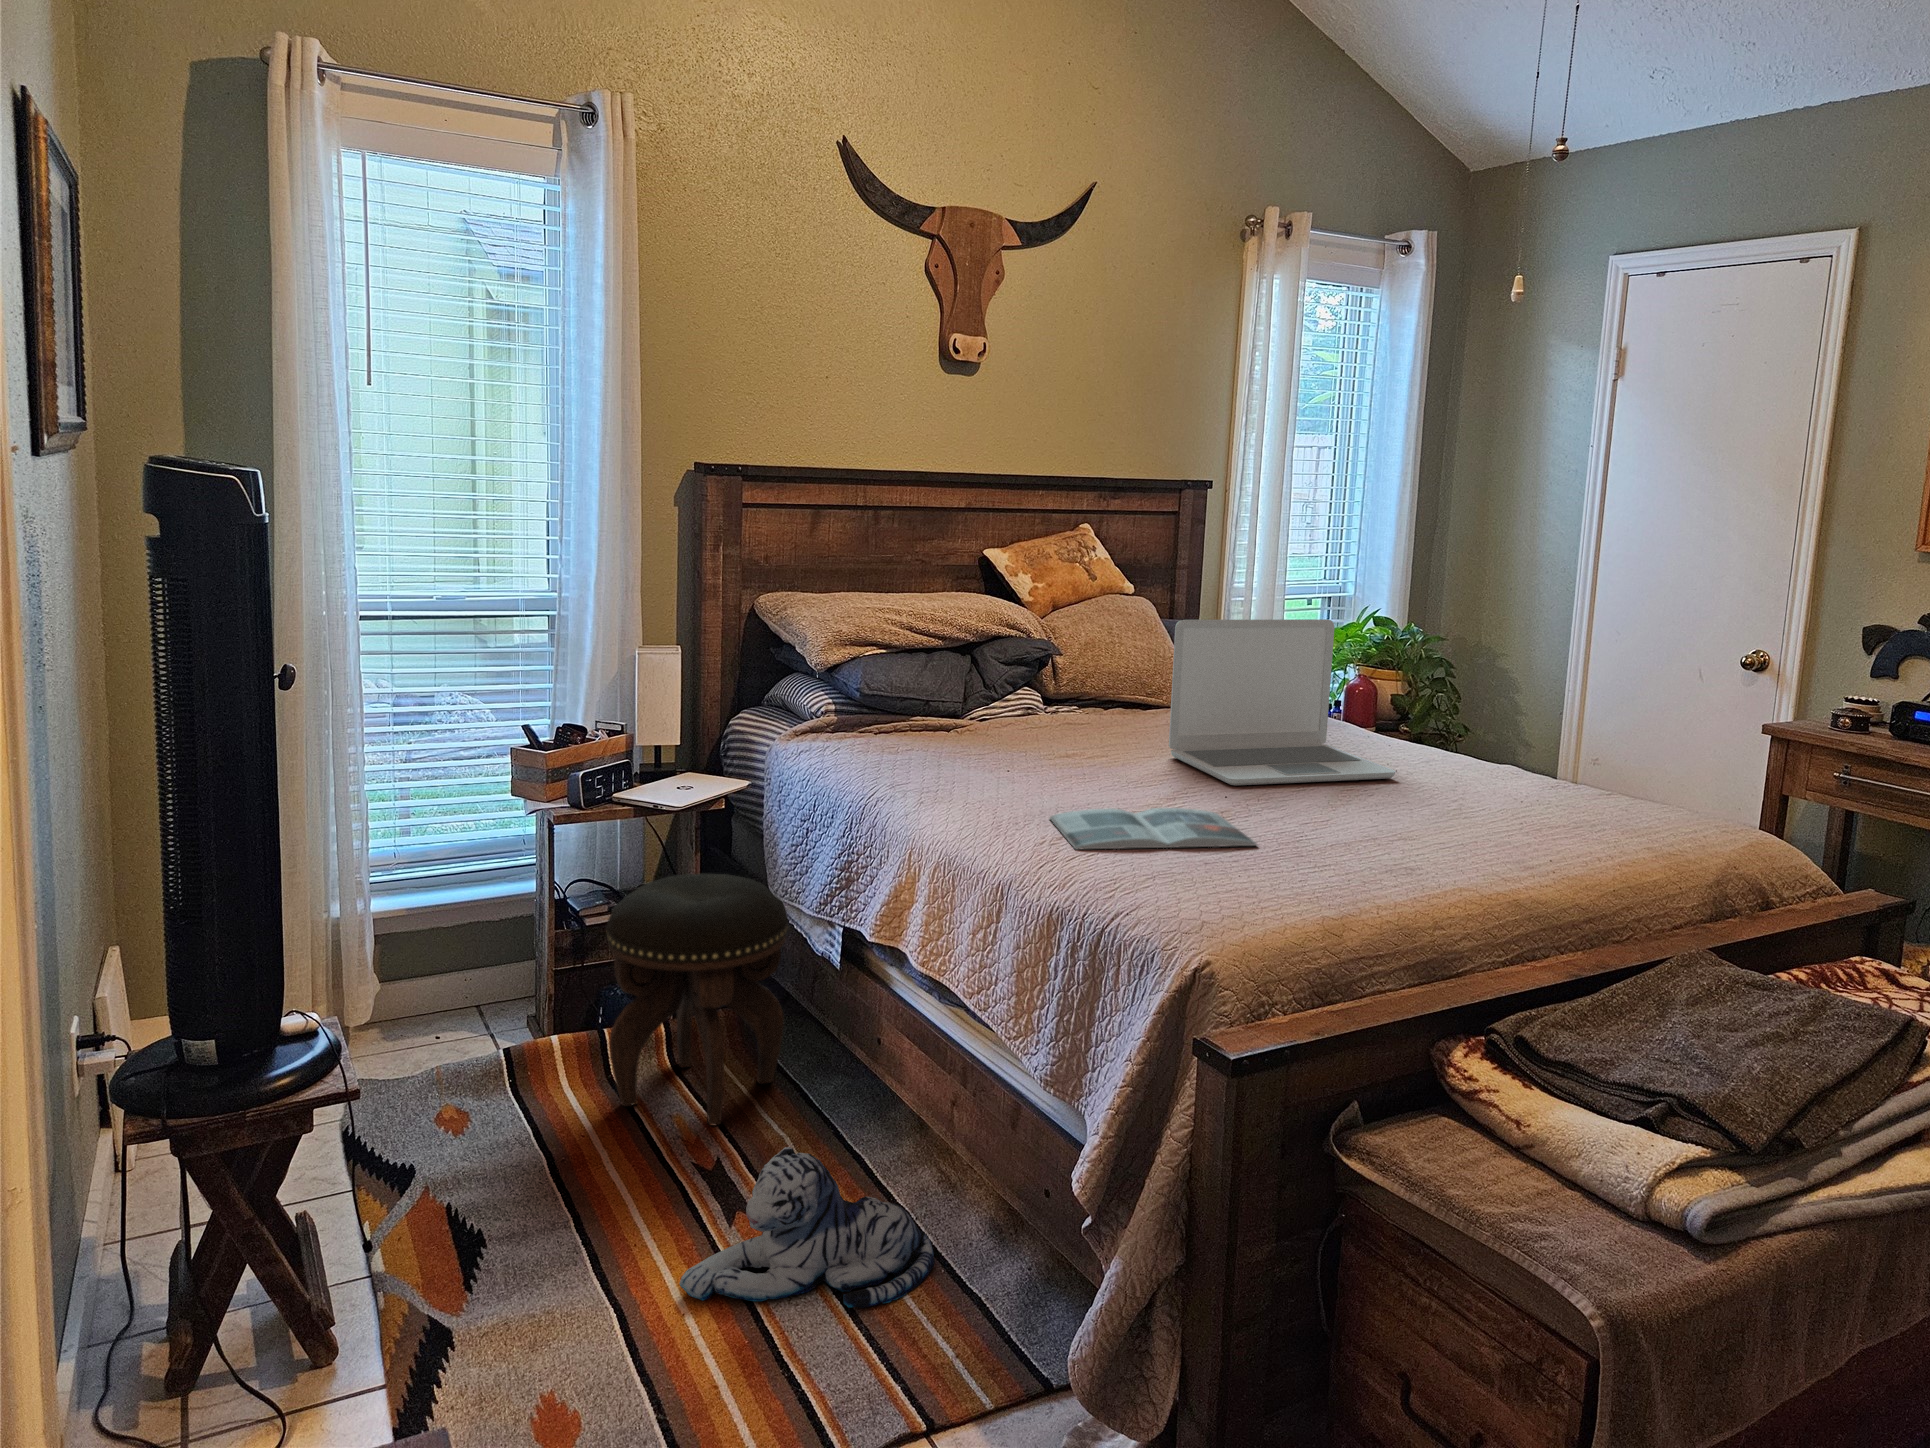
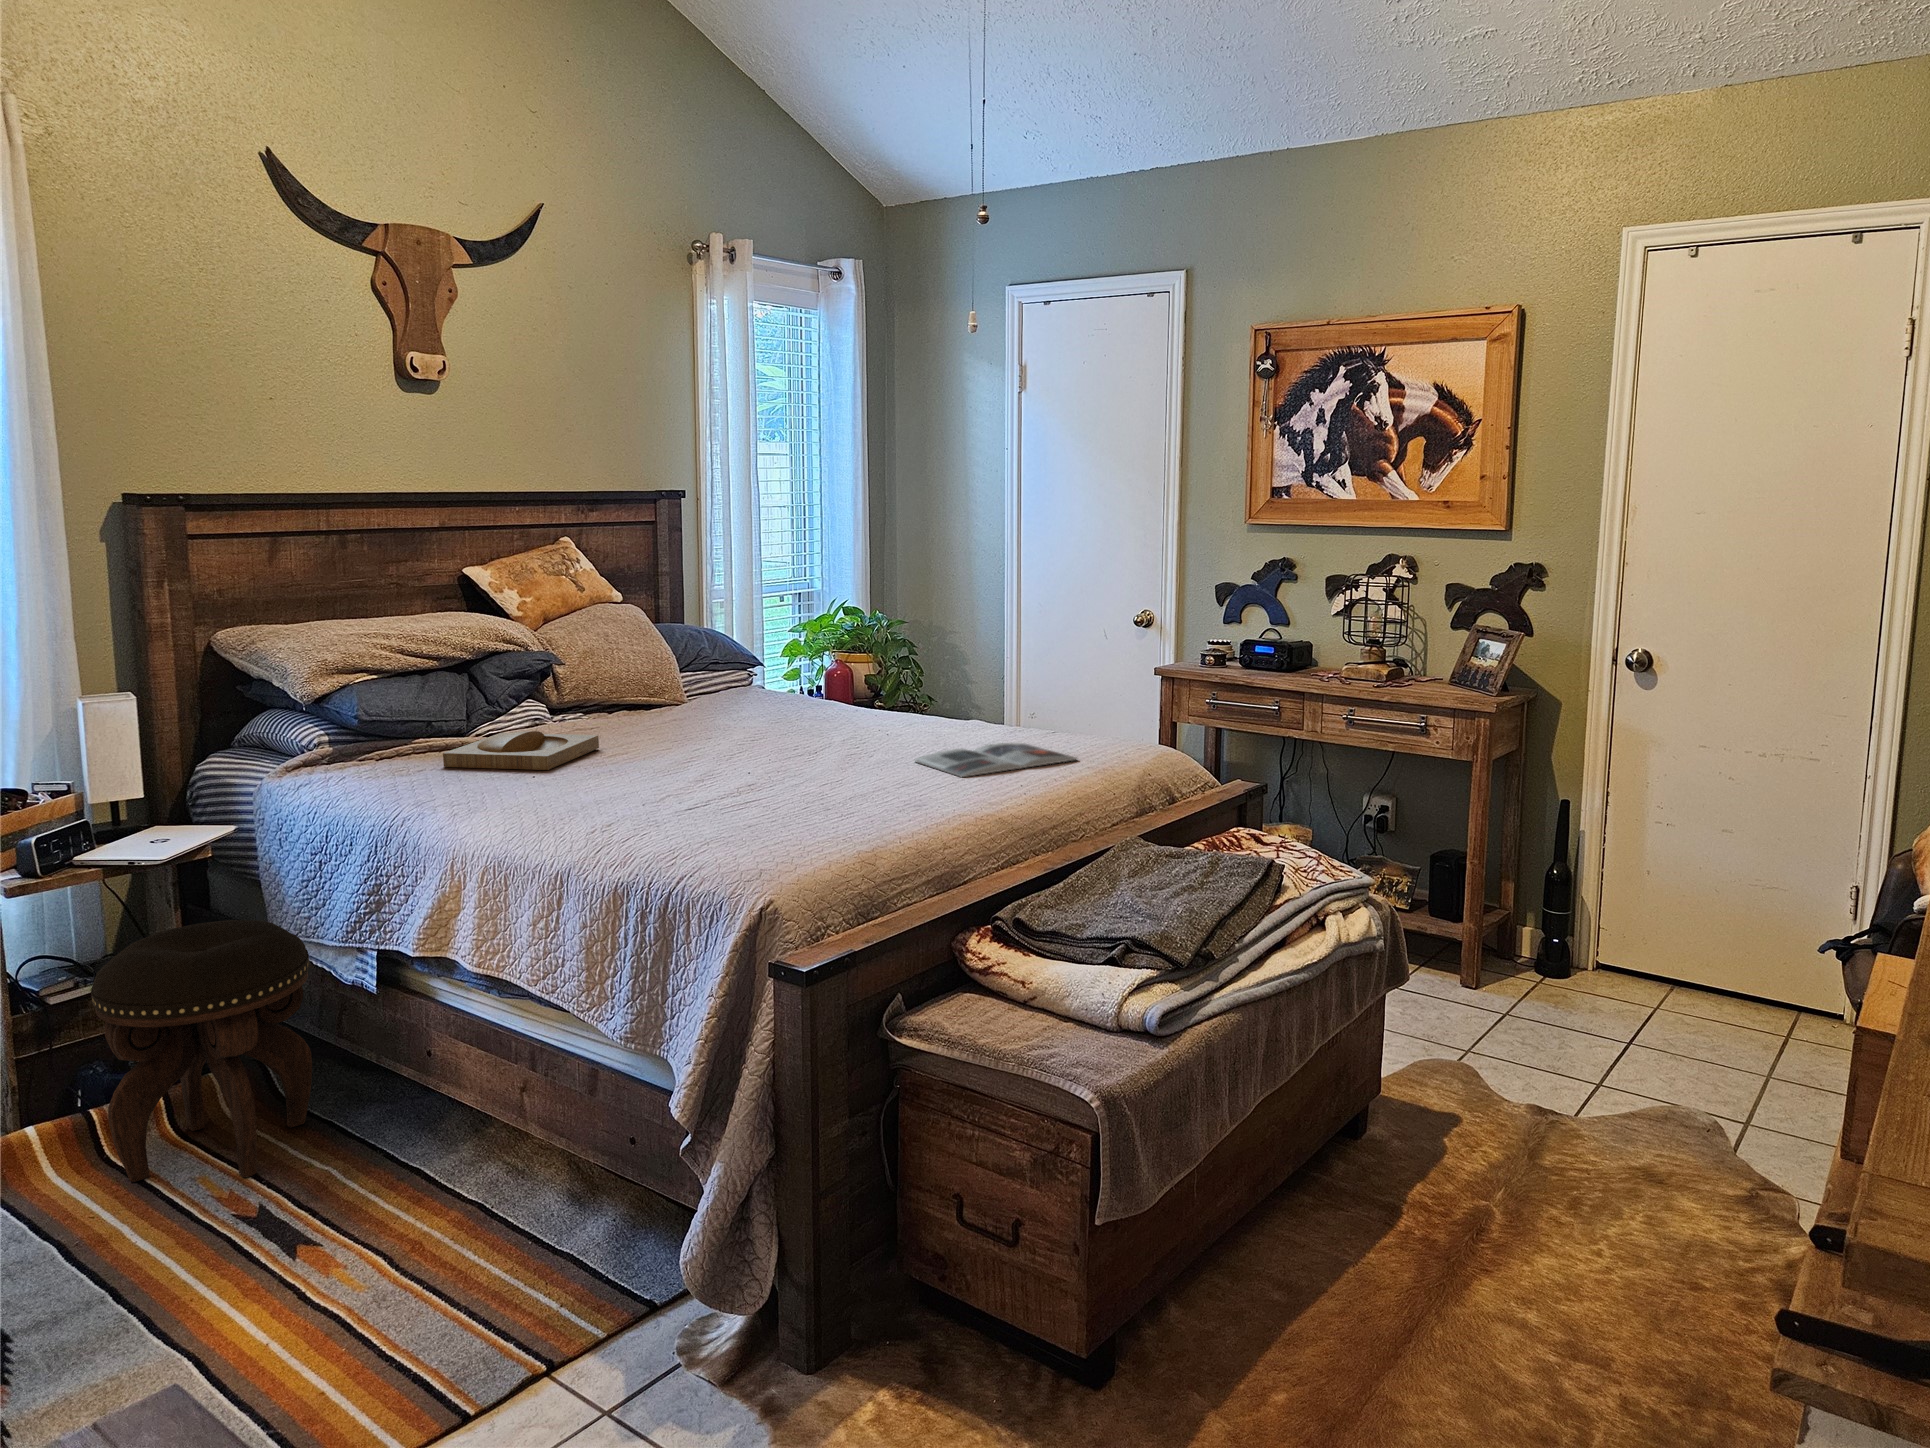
laptop: present [1169,619,1396,786] -> none [677,609,884,762]
tray: none [929,722,1083,768] -> present [443,731,599,770]
magazine: present [1050,808,1257,849] -> present [916,743,1077,777]
plush toy: present [679,1147,935,1308] -> none [253,1163,522,1334]

